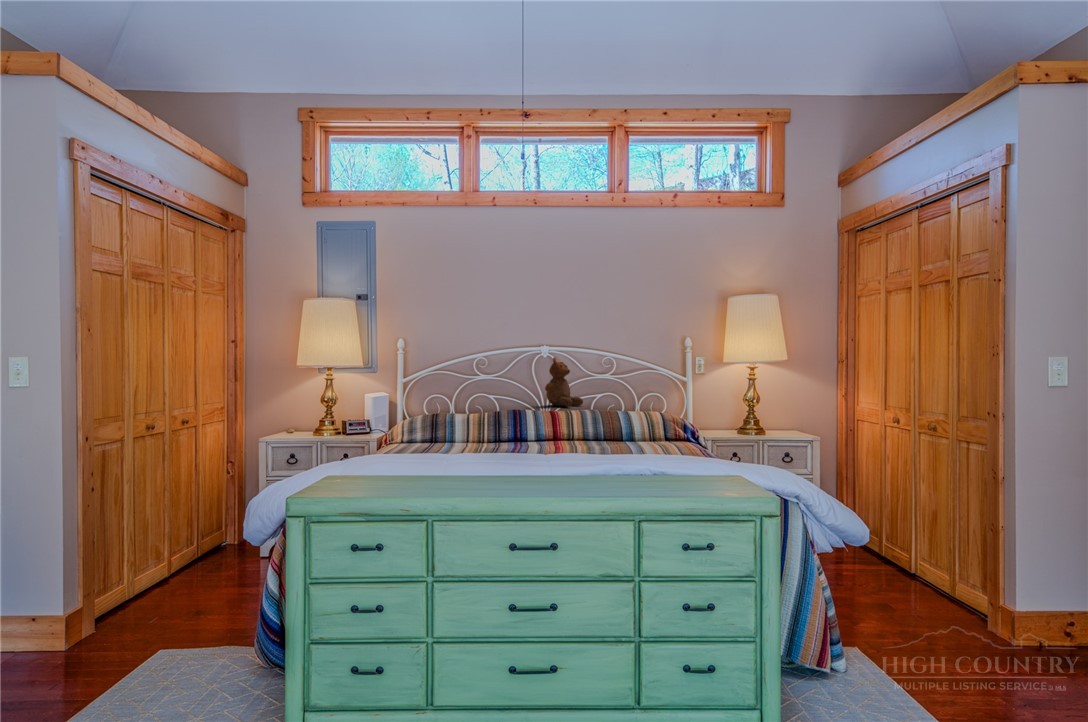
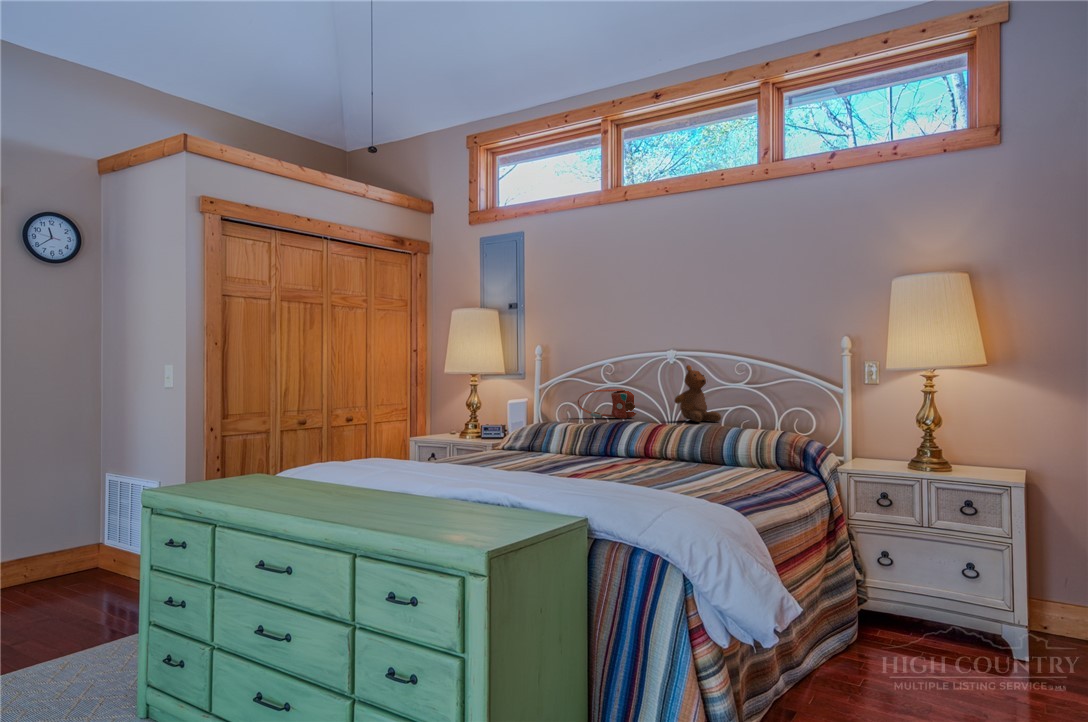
handbag: none [445,378,501,406] -> present [578,389,636,419]

